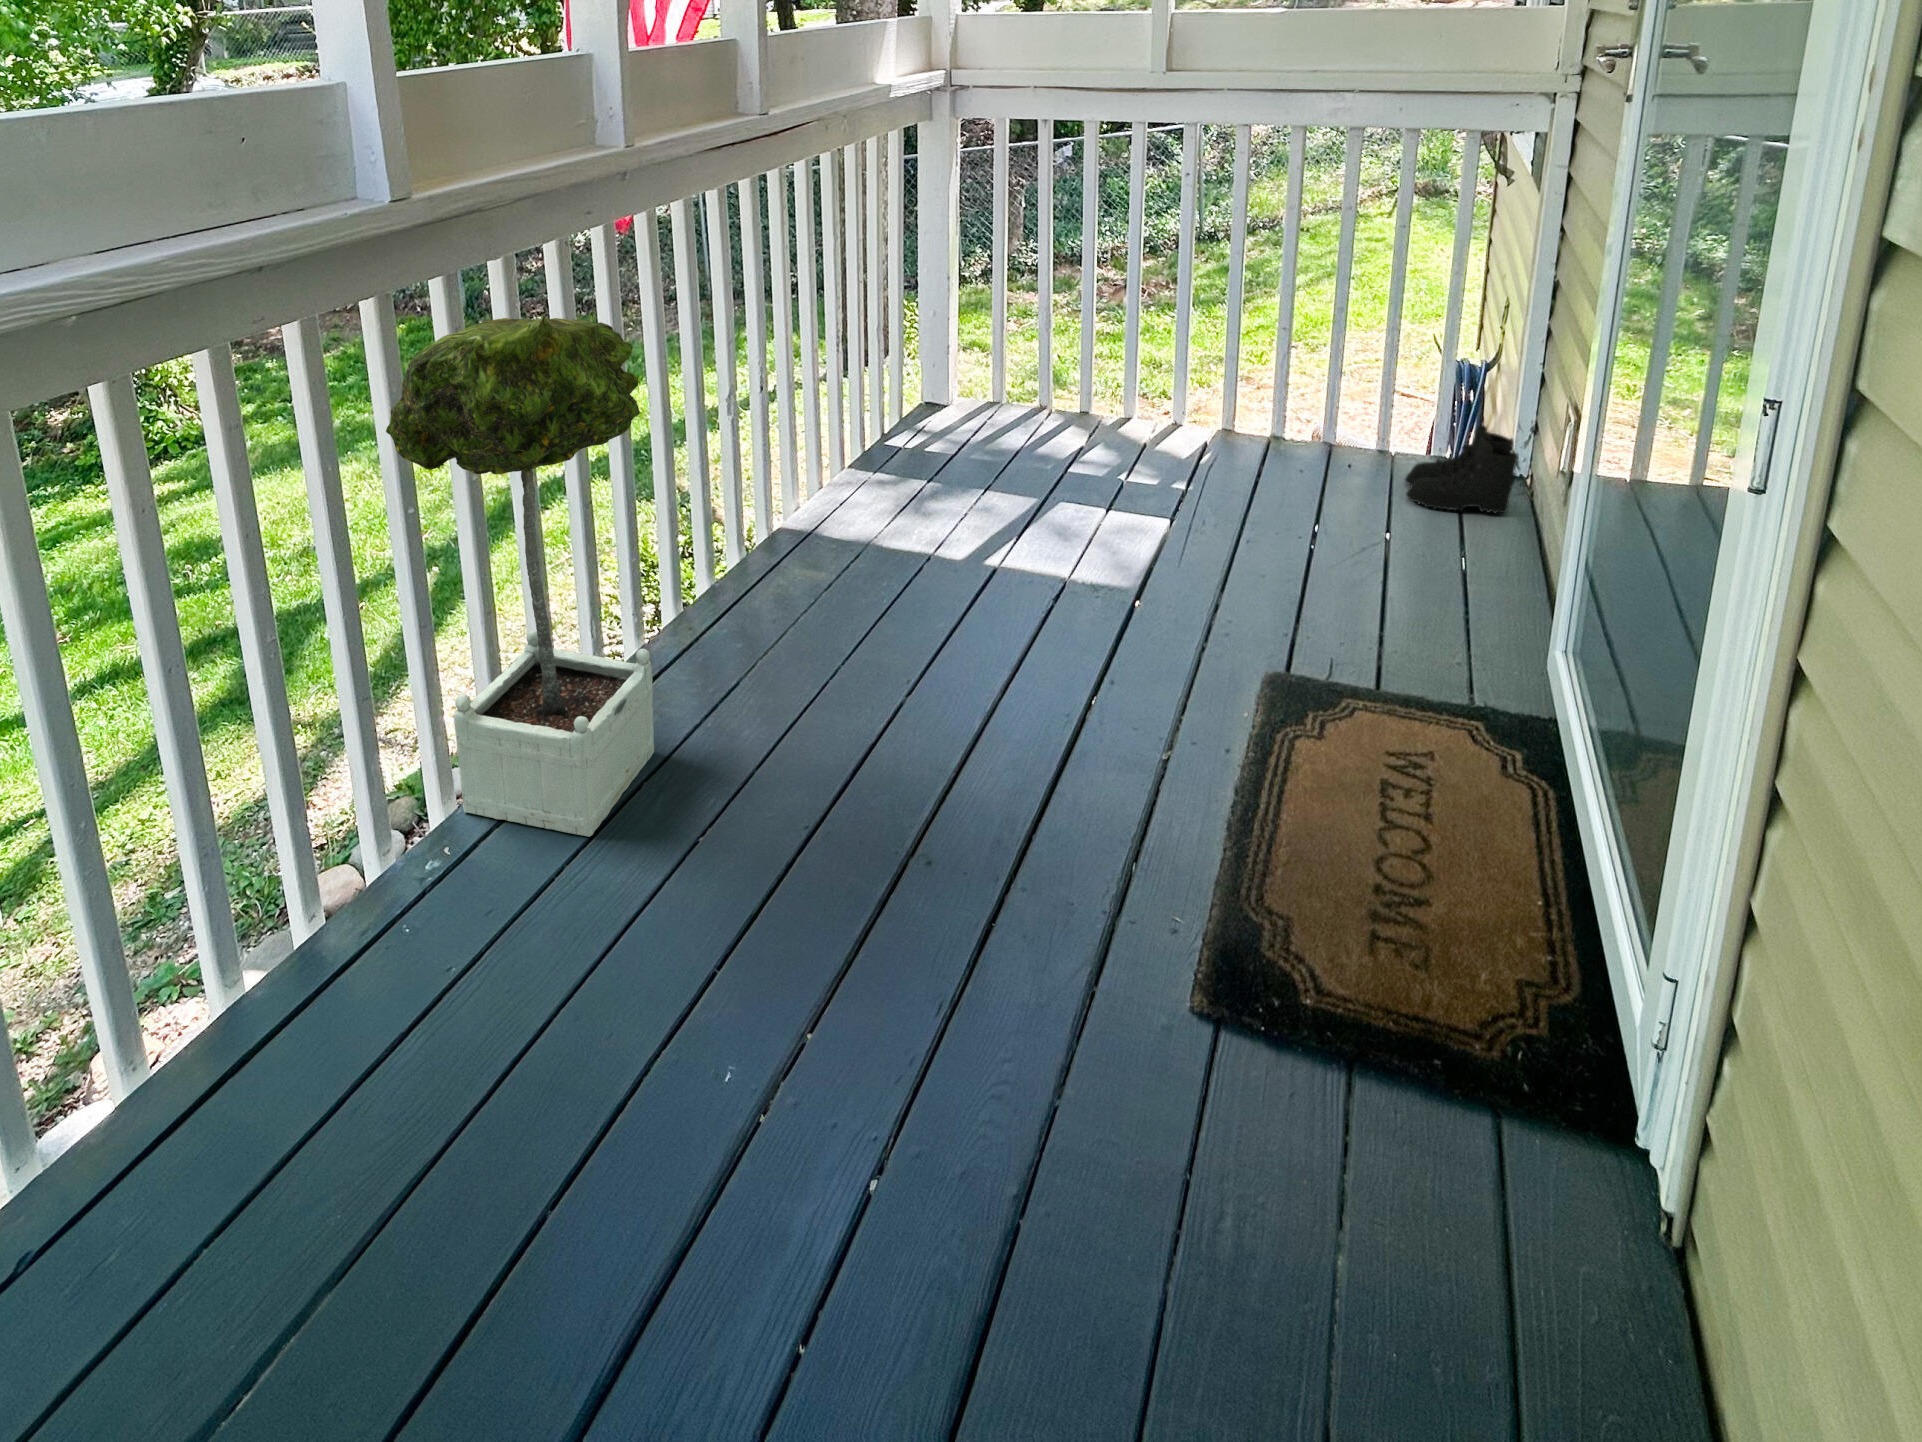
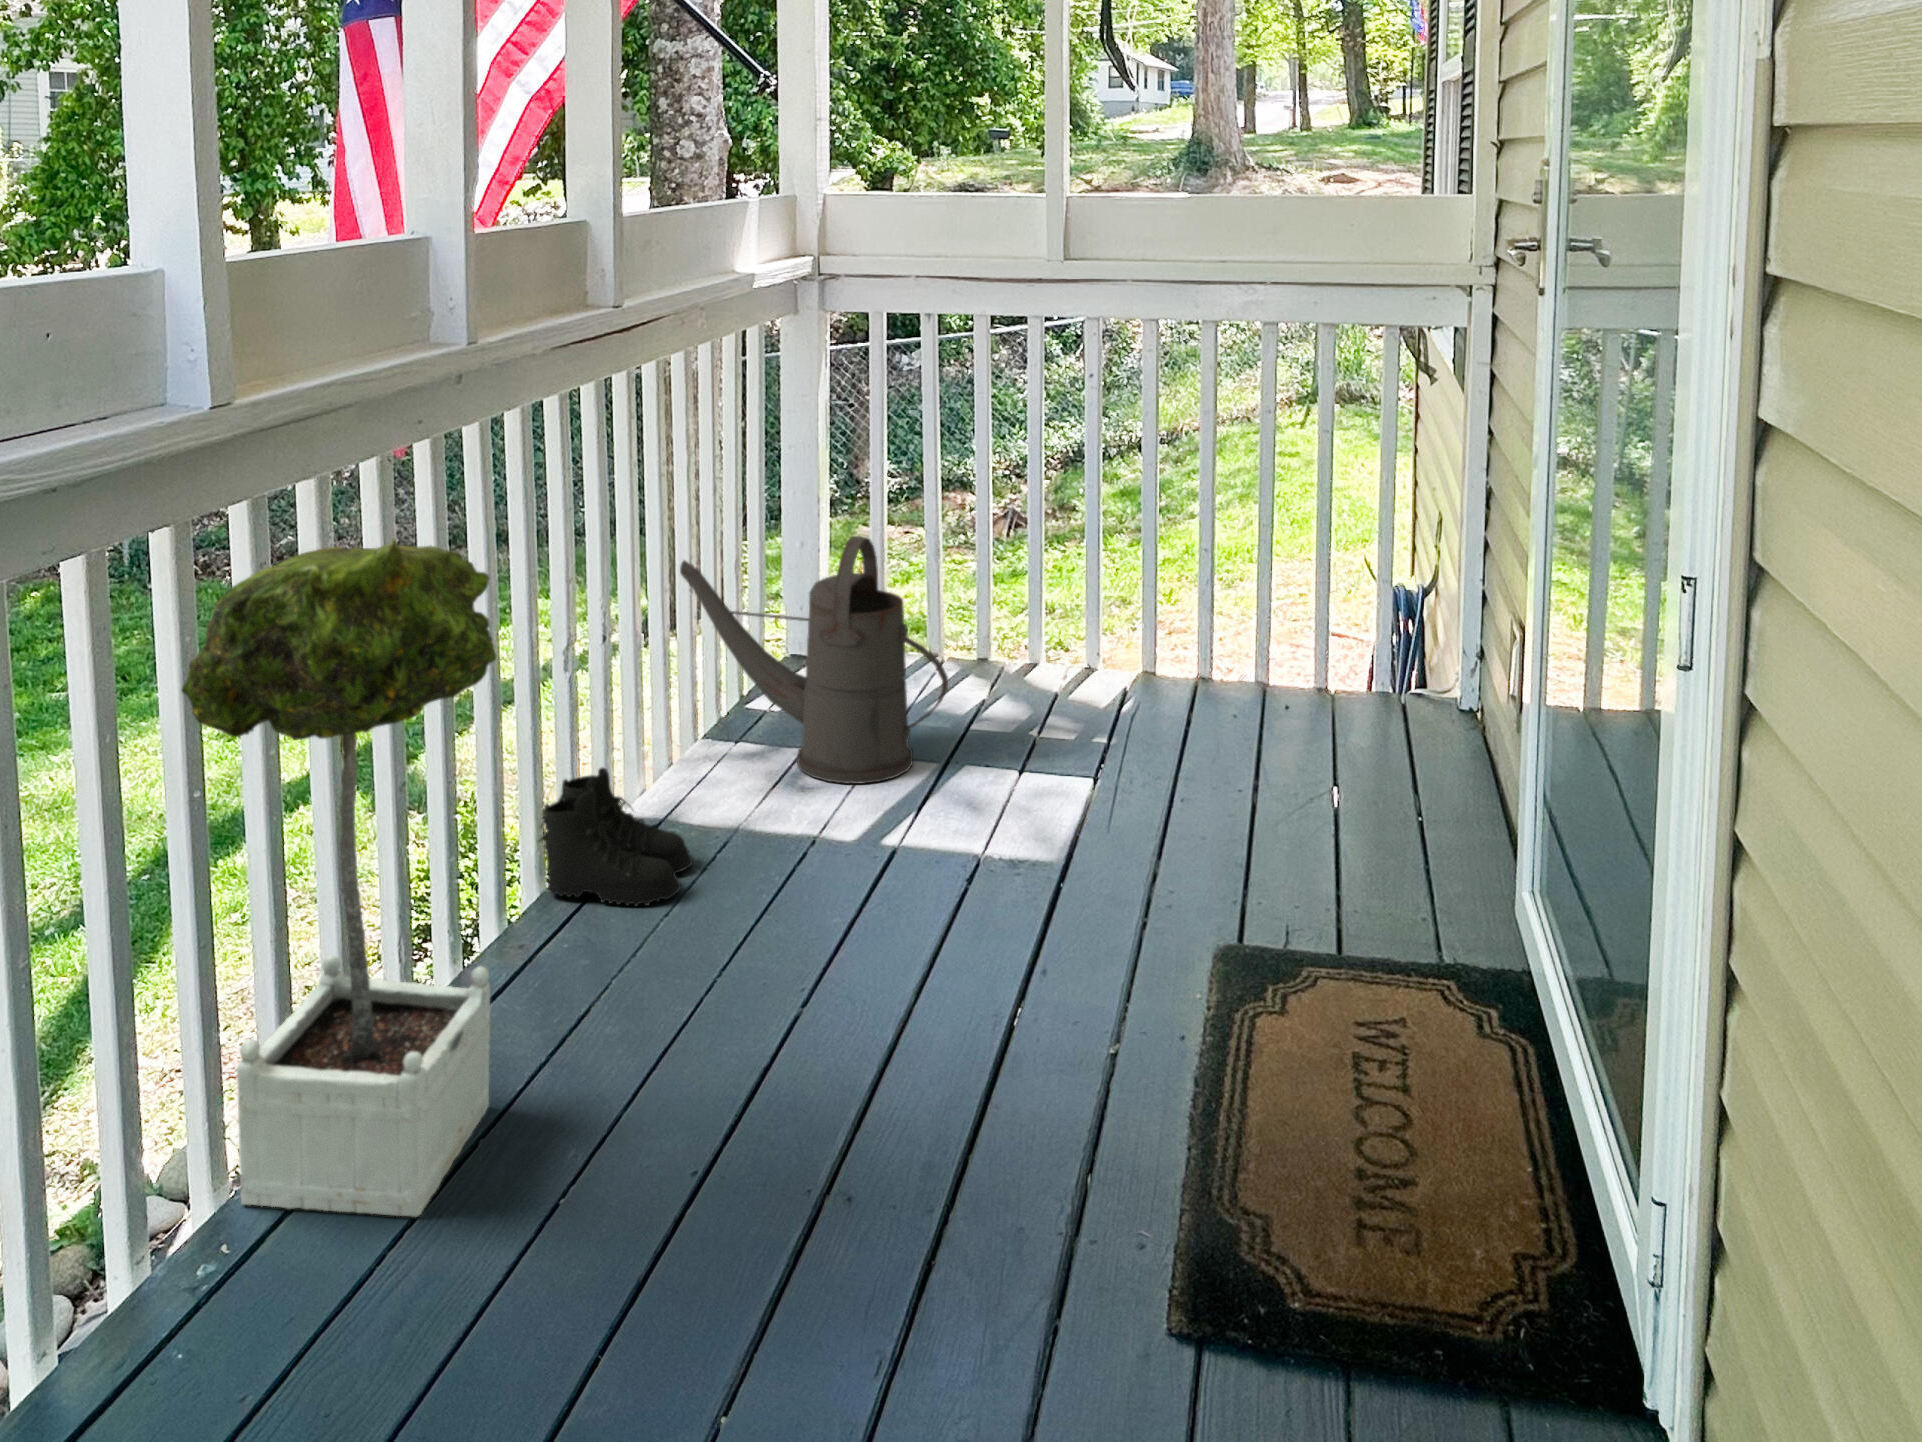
watering can: none [836,307,1052,507] -> present [680,536,948,783]
boots: present [1405,425,1520,513] -> present [539,768,693,906]

